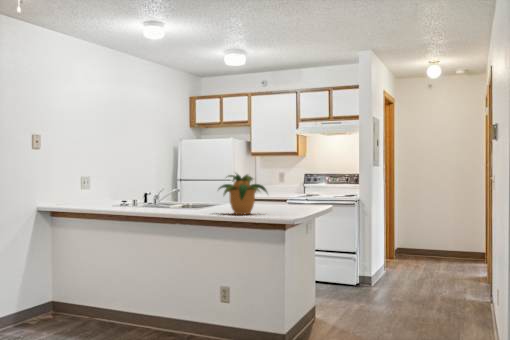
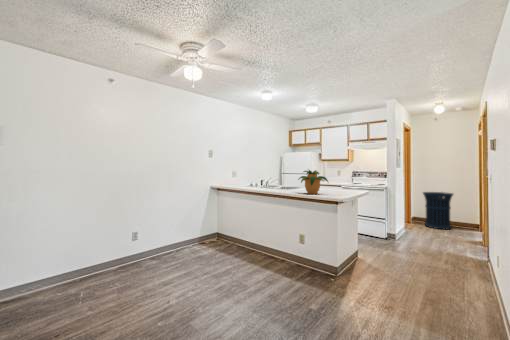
trash can: none [411,205,454,264] -> present [423,192,453,229]

